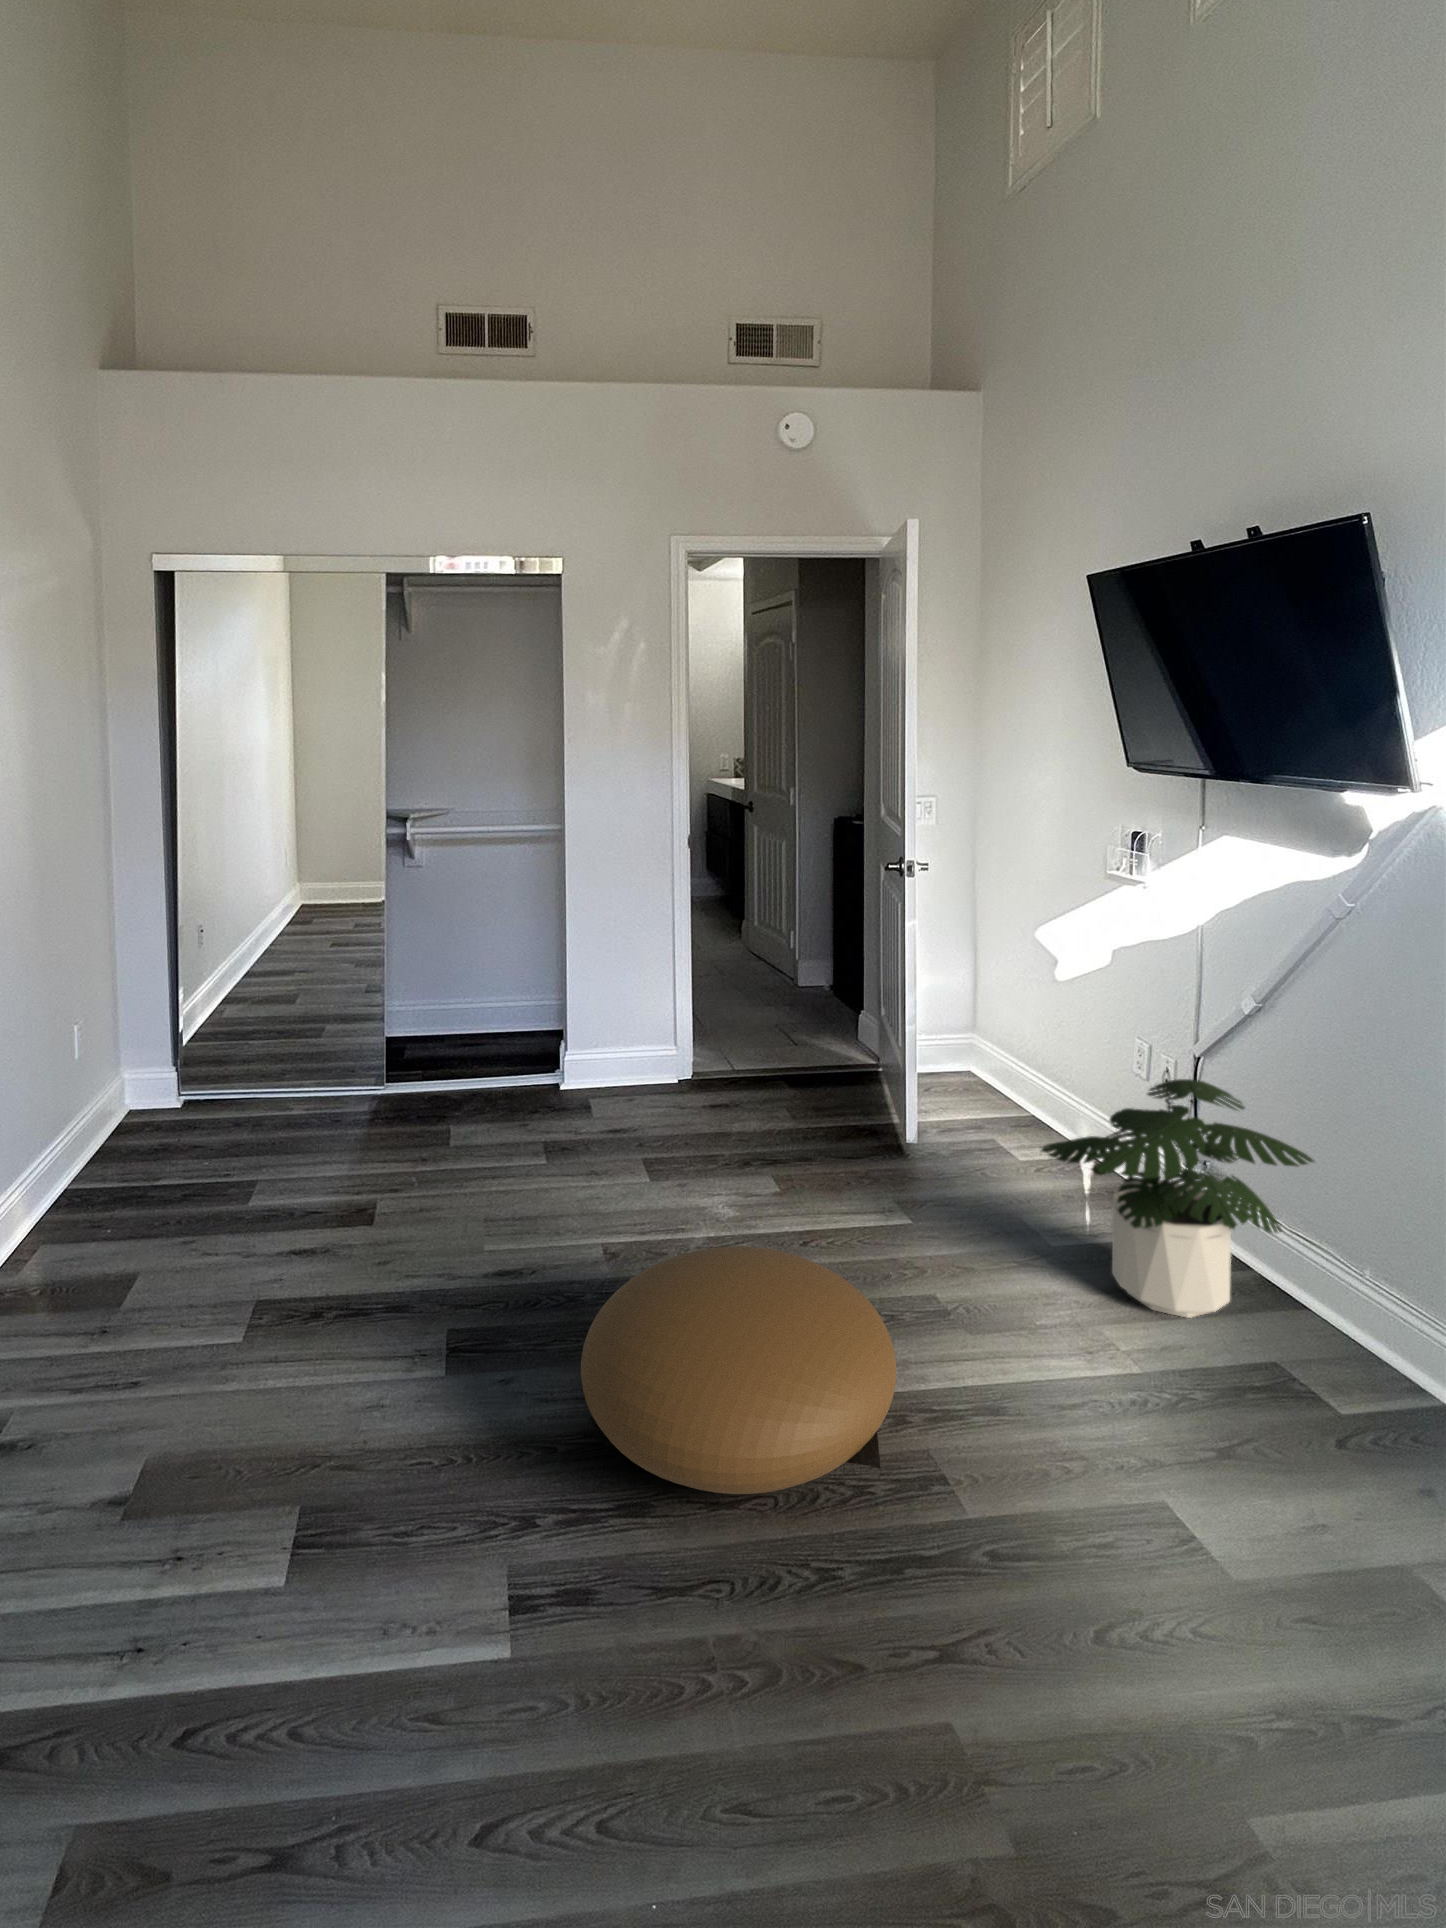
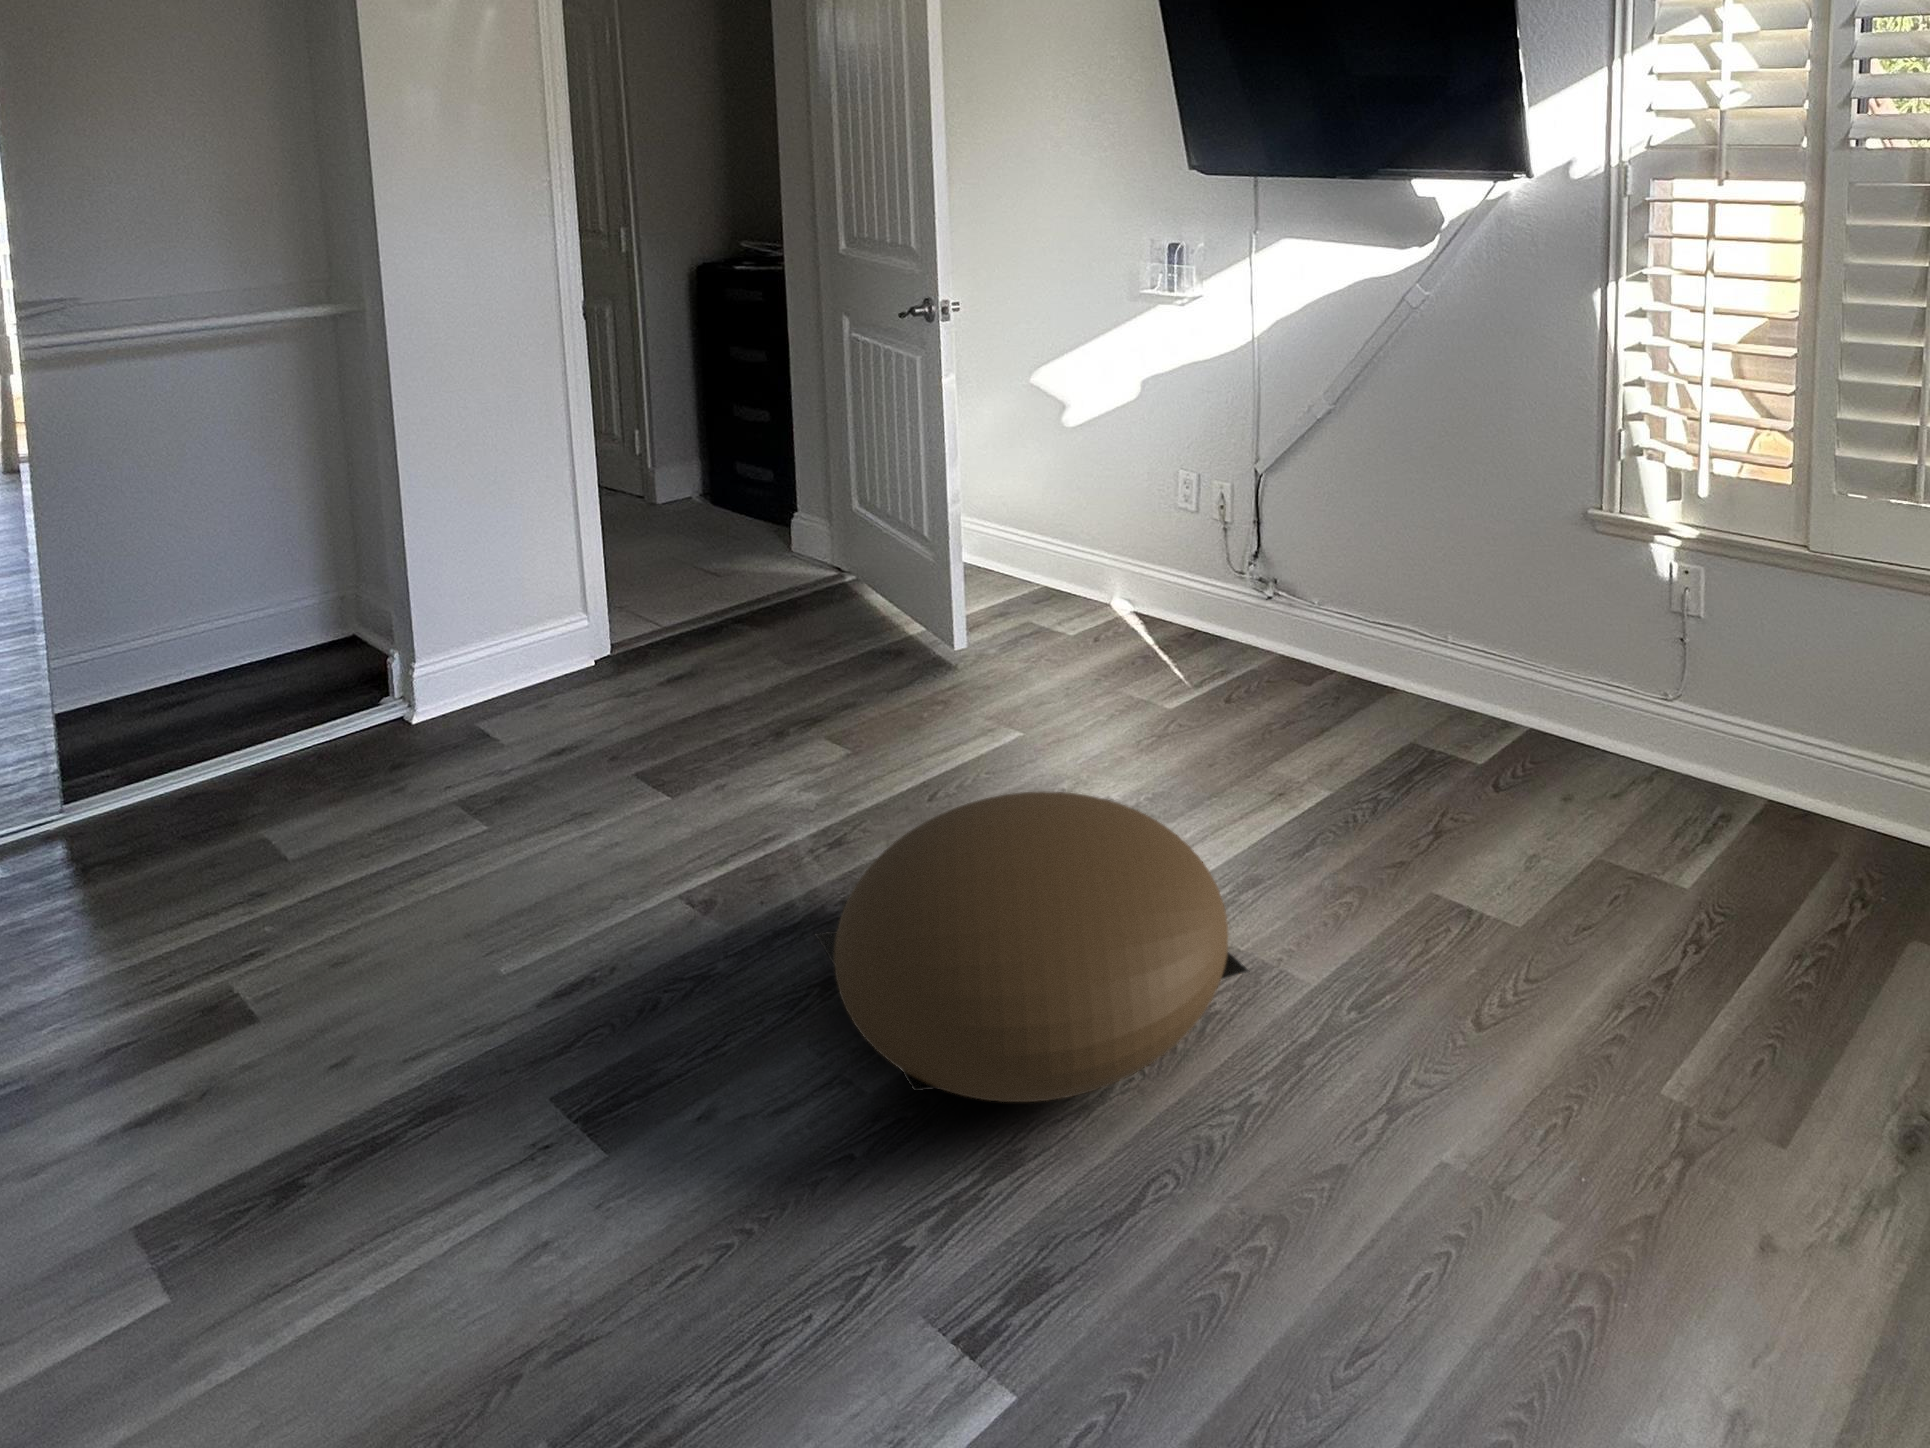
potted plant: present [1041,1079,1314,1318] -> none [1178,495,1420,735]

